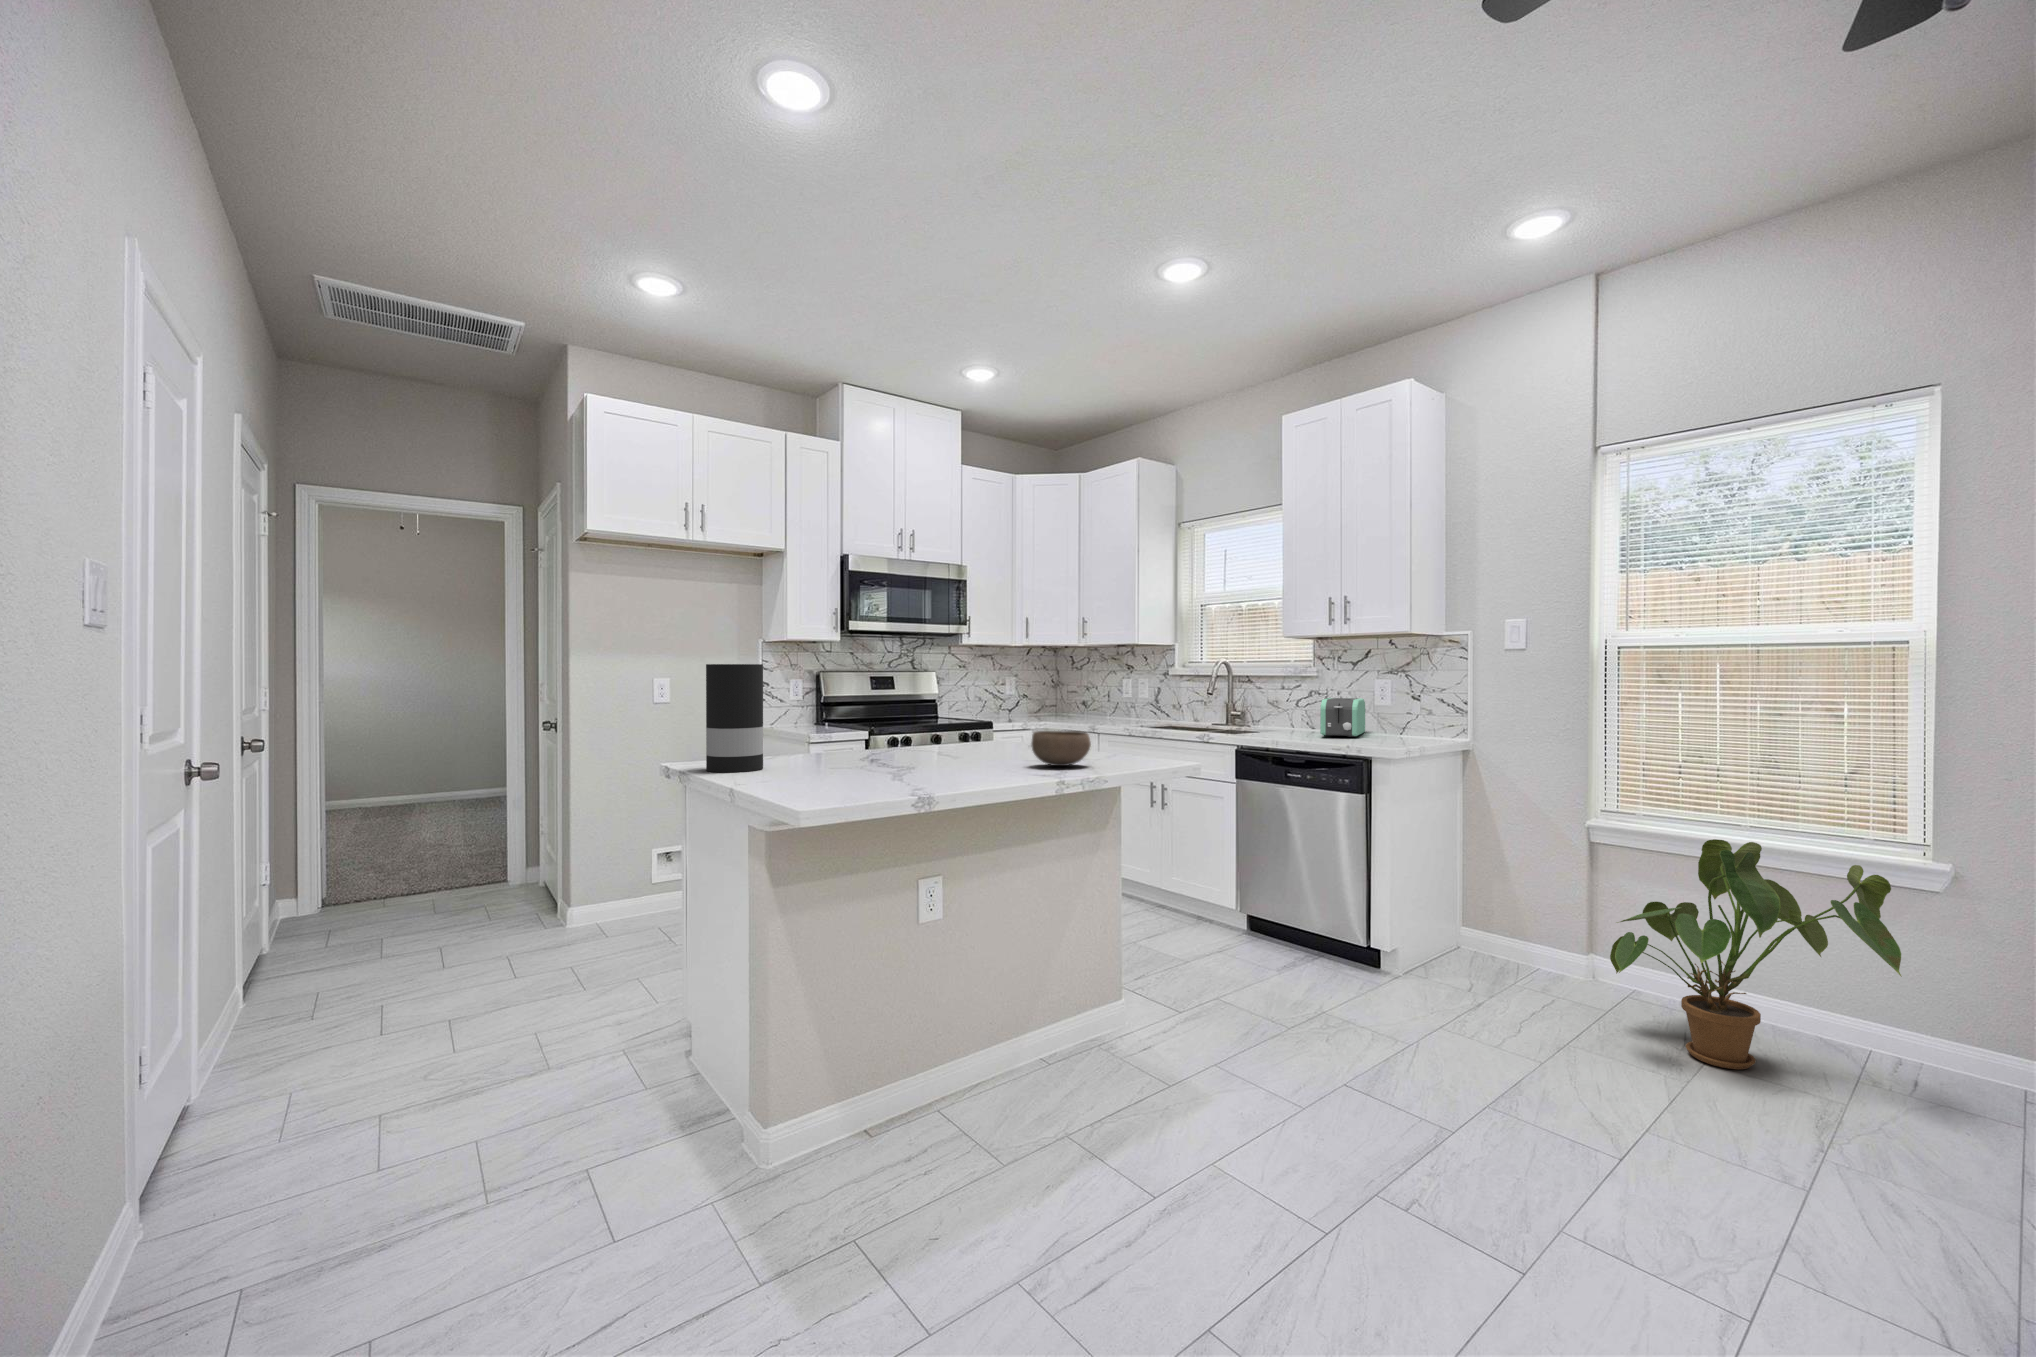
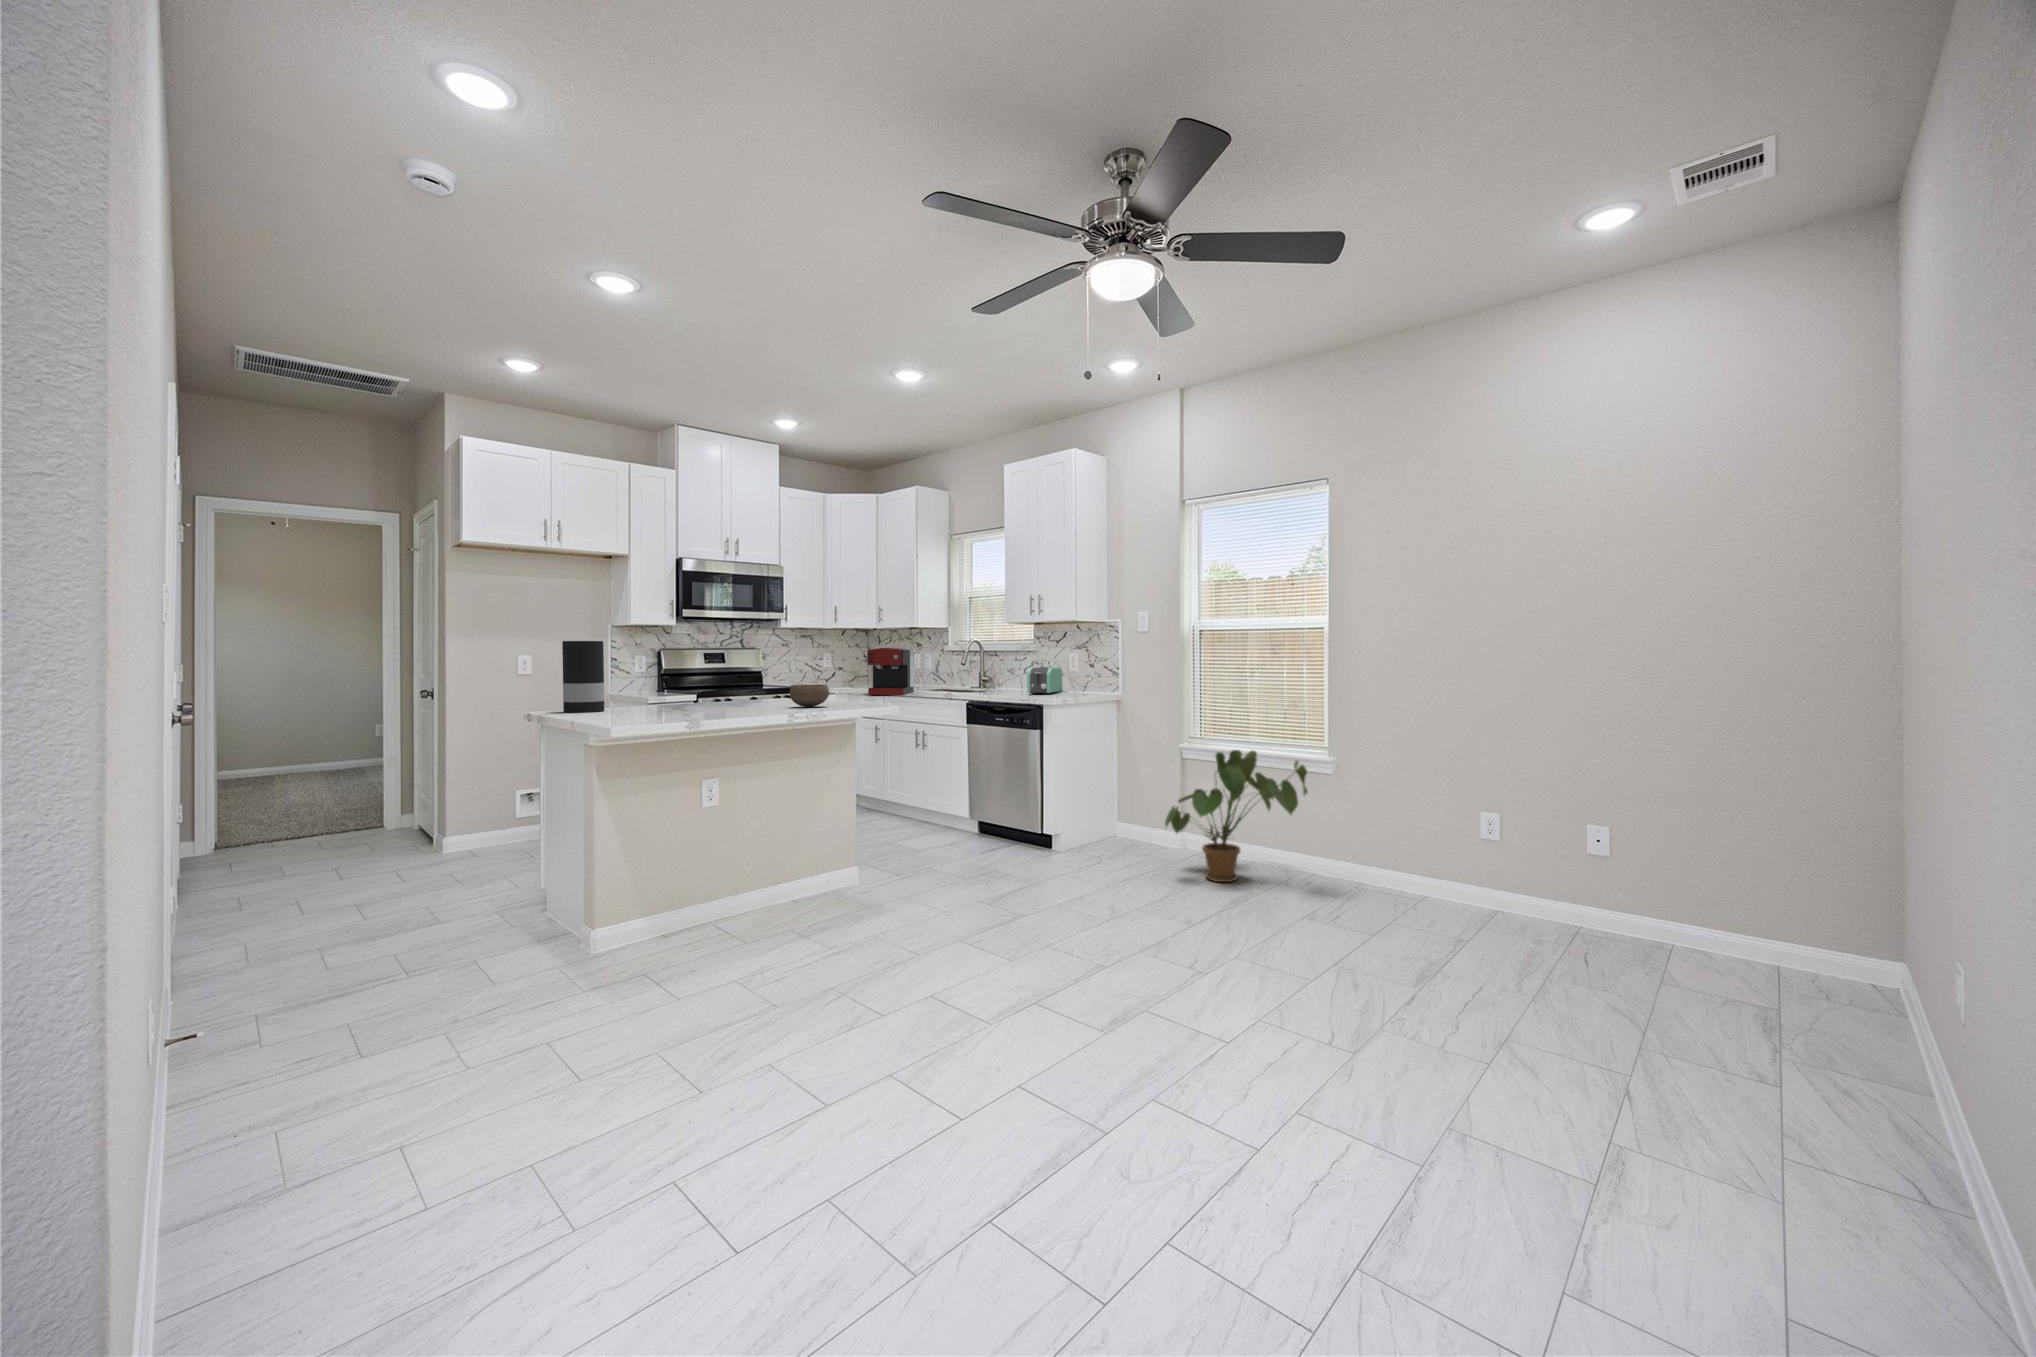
coffee maker: none [1081,664,1138,733] -> present [867,644,914,695]

